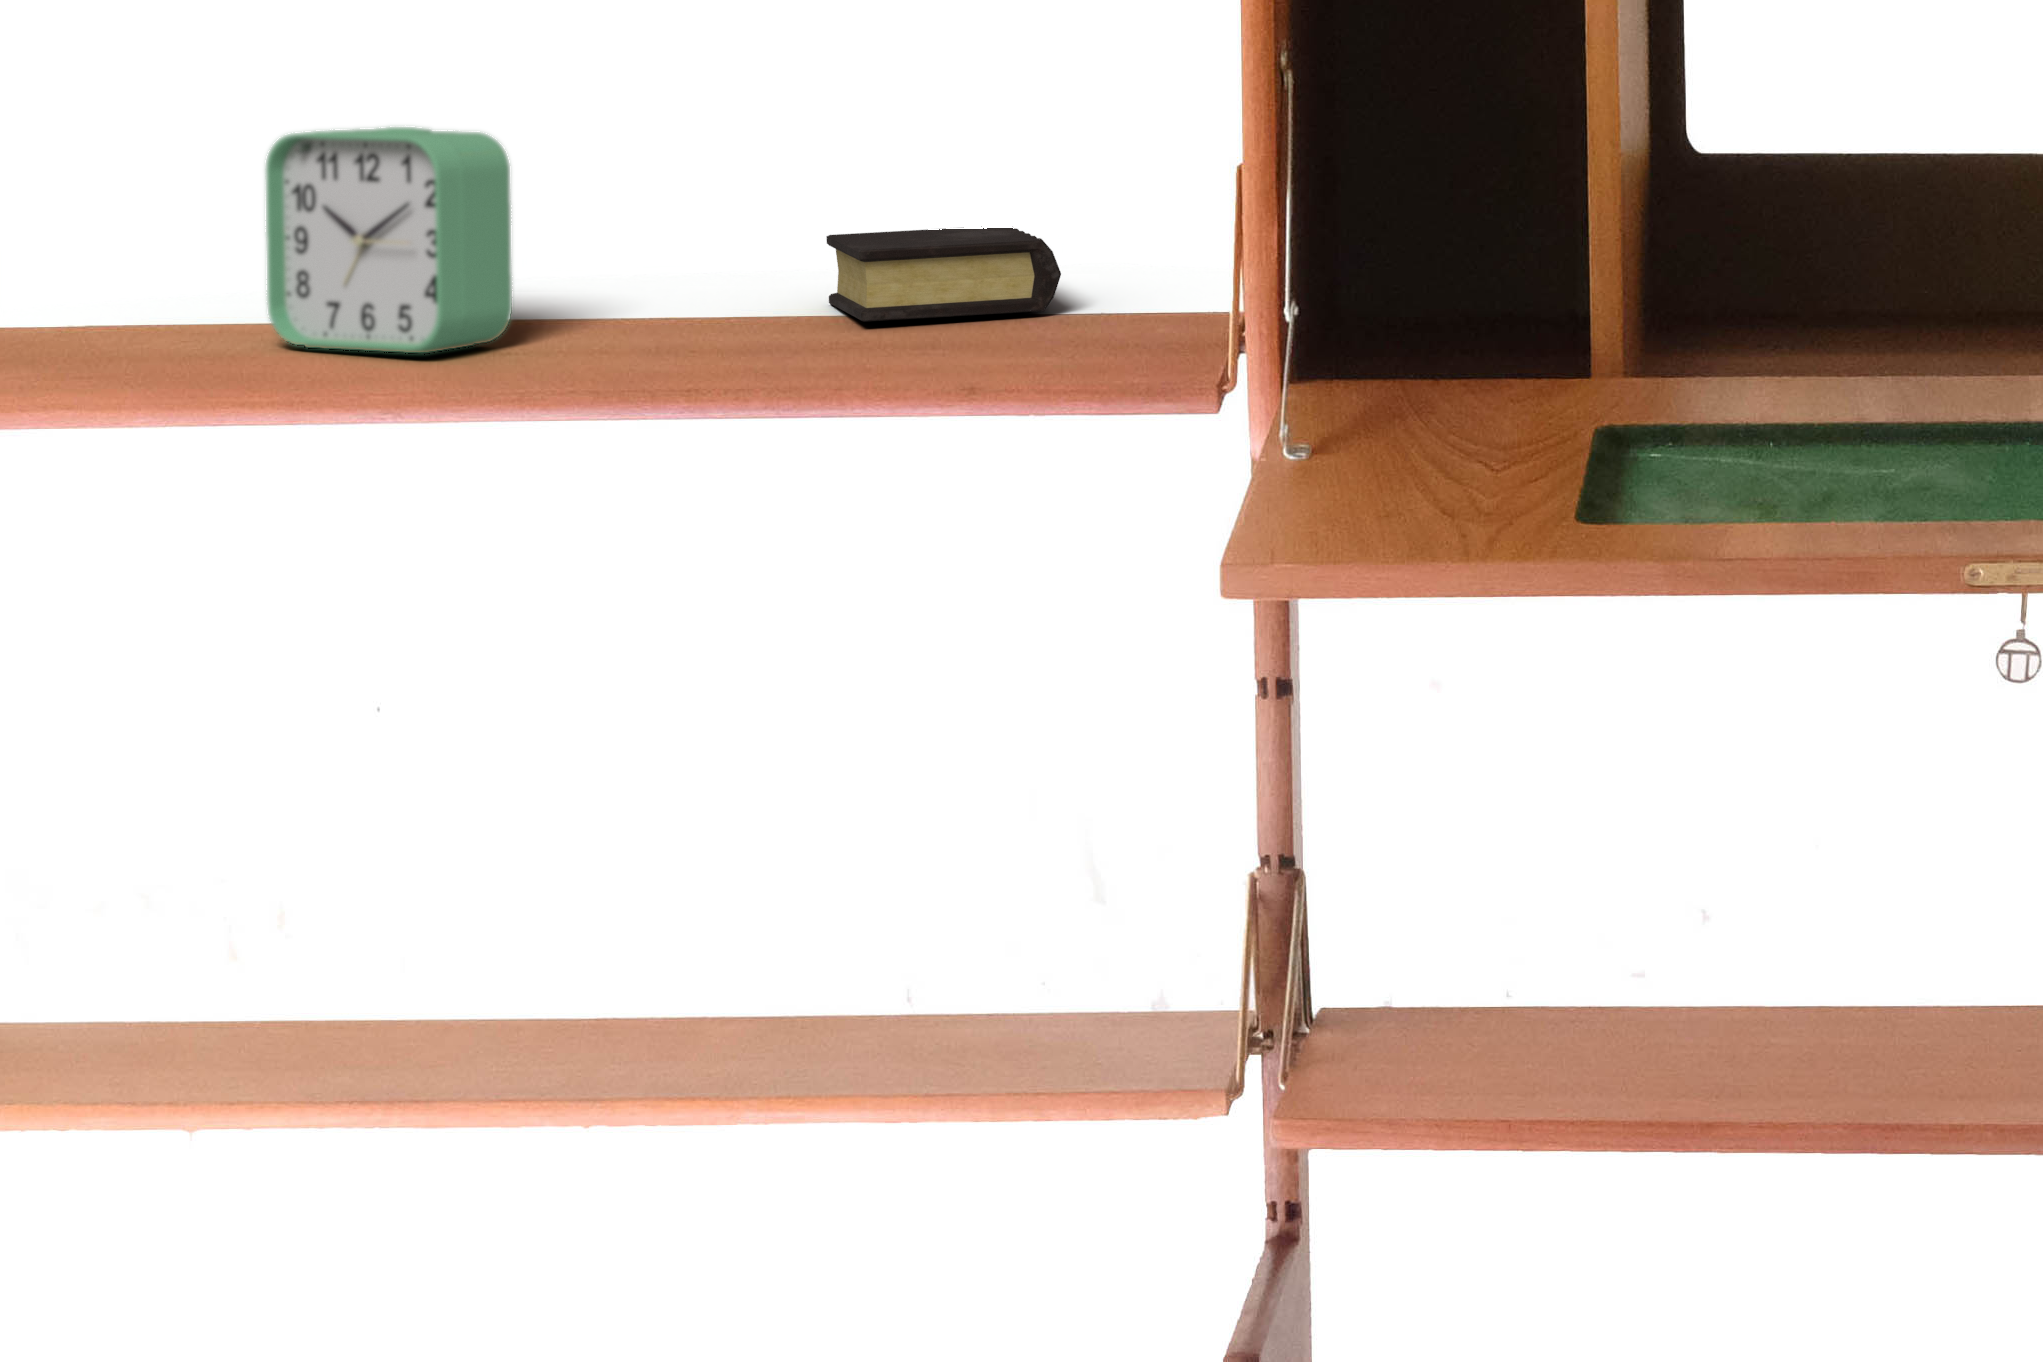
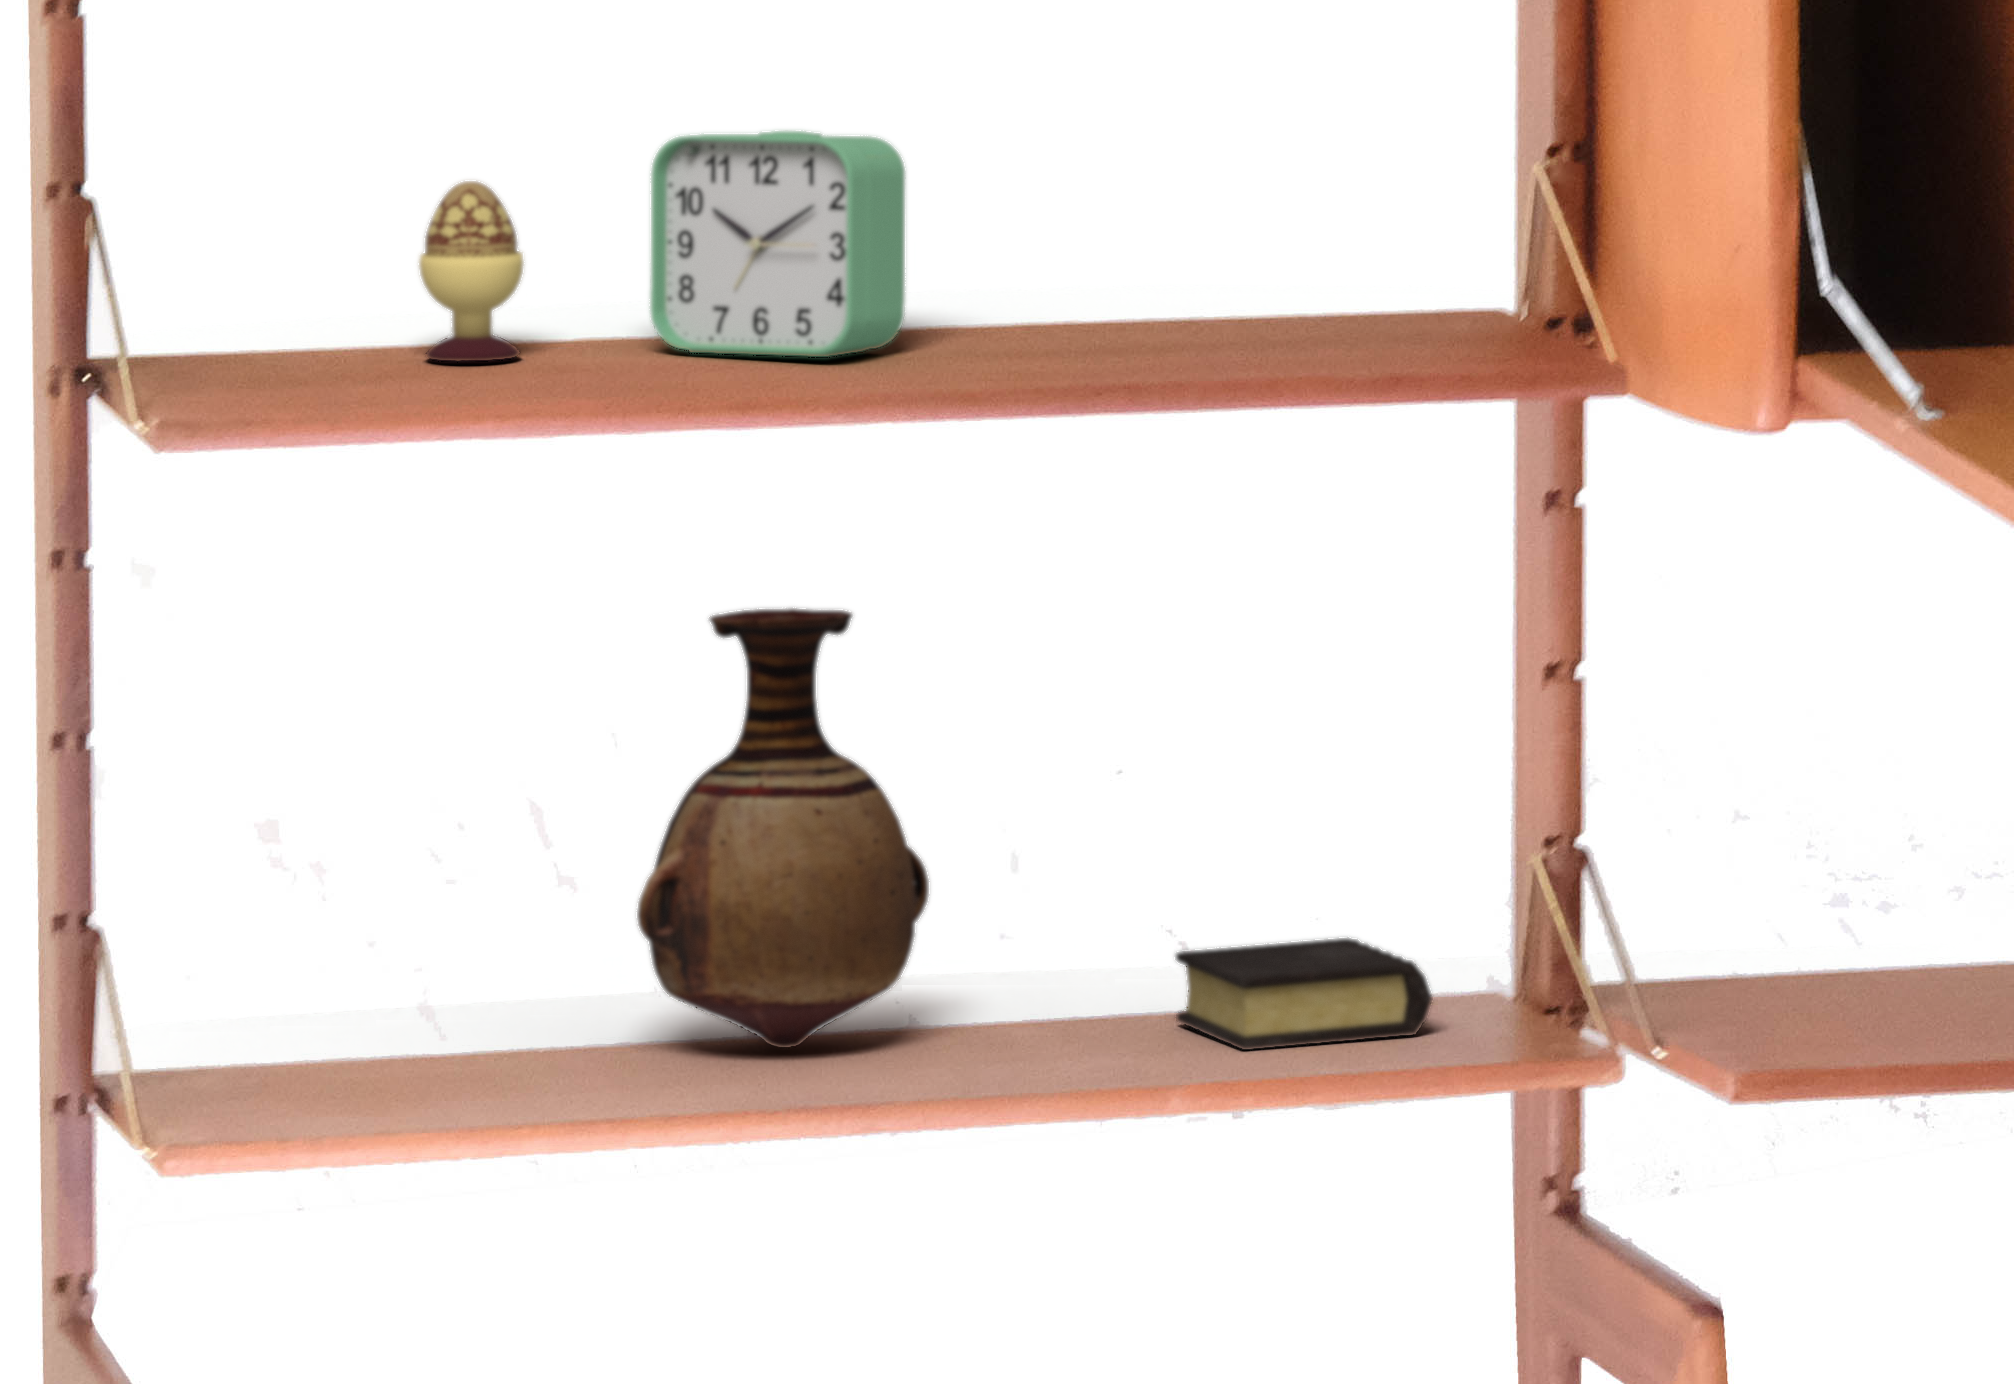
decorative egg: none [33,181,138,360] -> present [419,181,523,361]
book: present [827,228,1061,322] -> present [1176,938,1432,1050]
vase: none [255,597,571,1032] -> present [637,608,929,1048]

